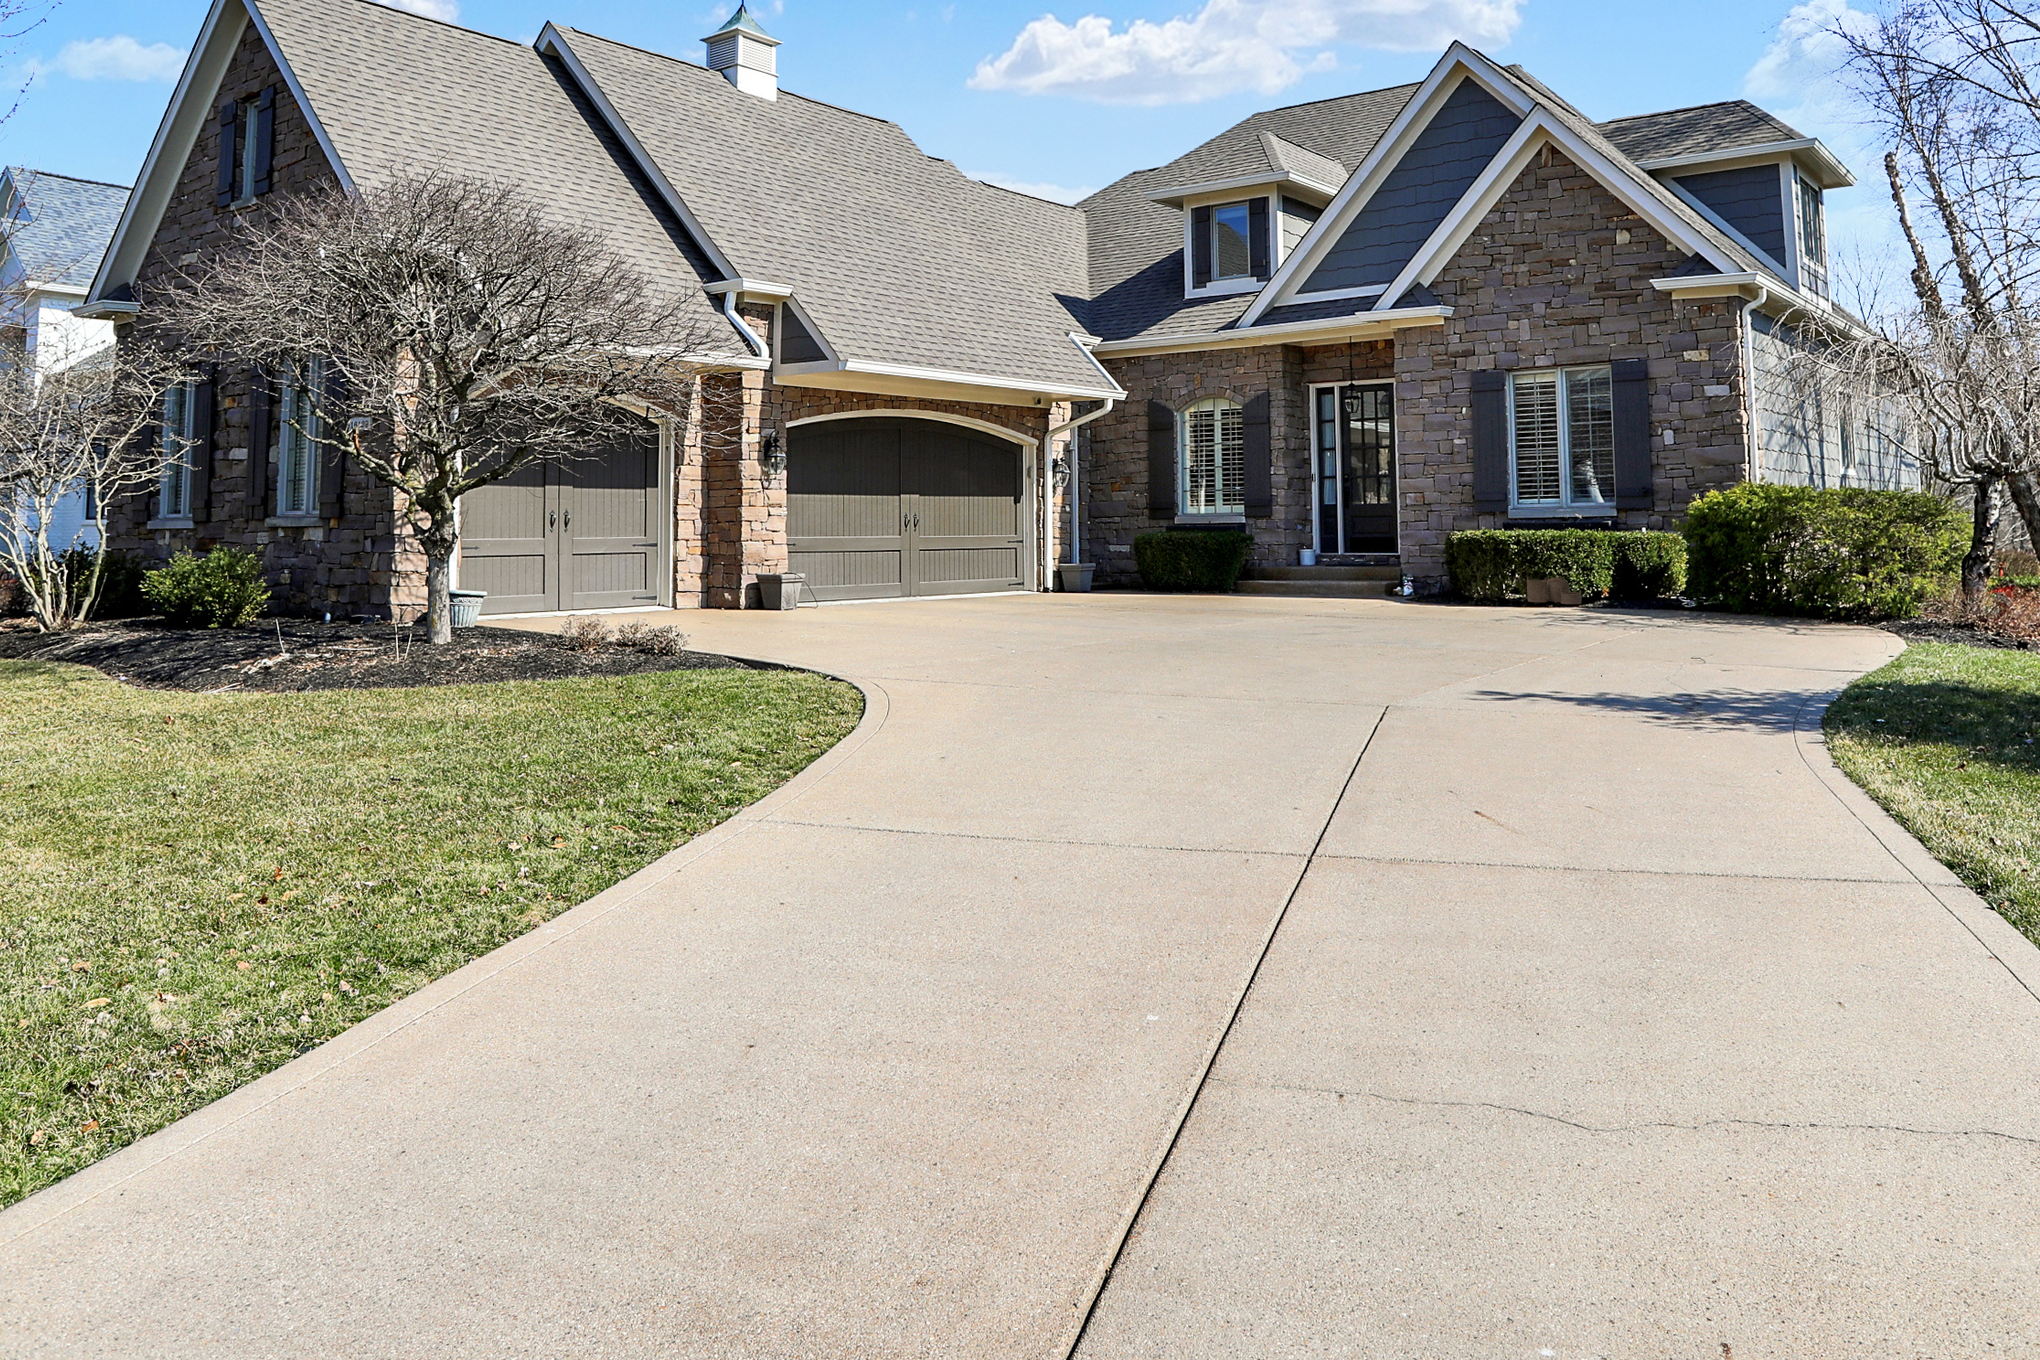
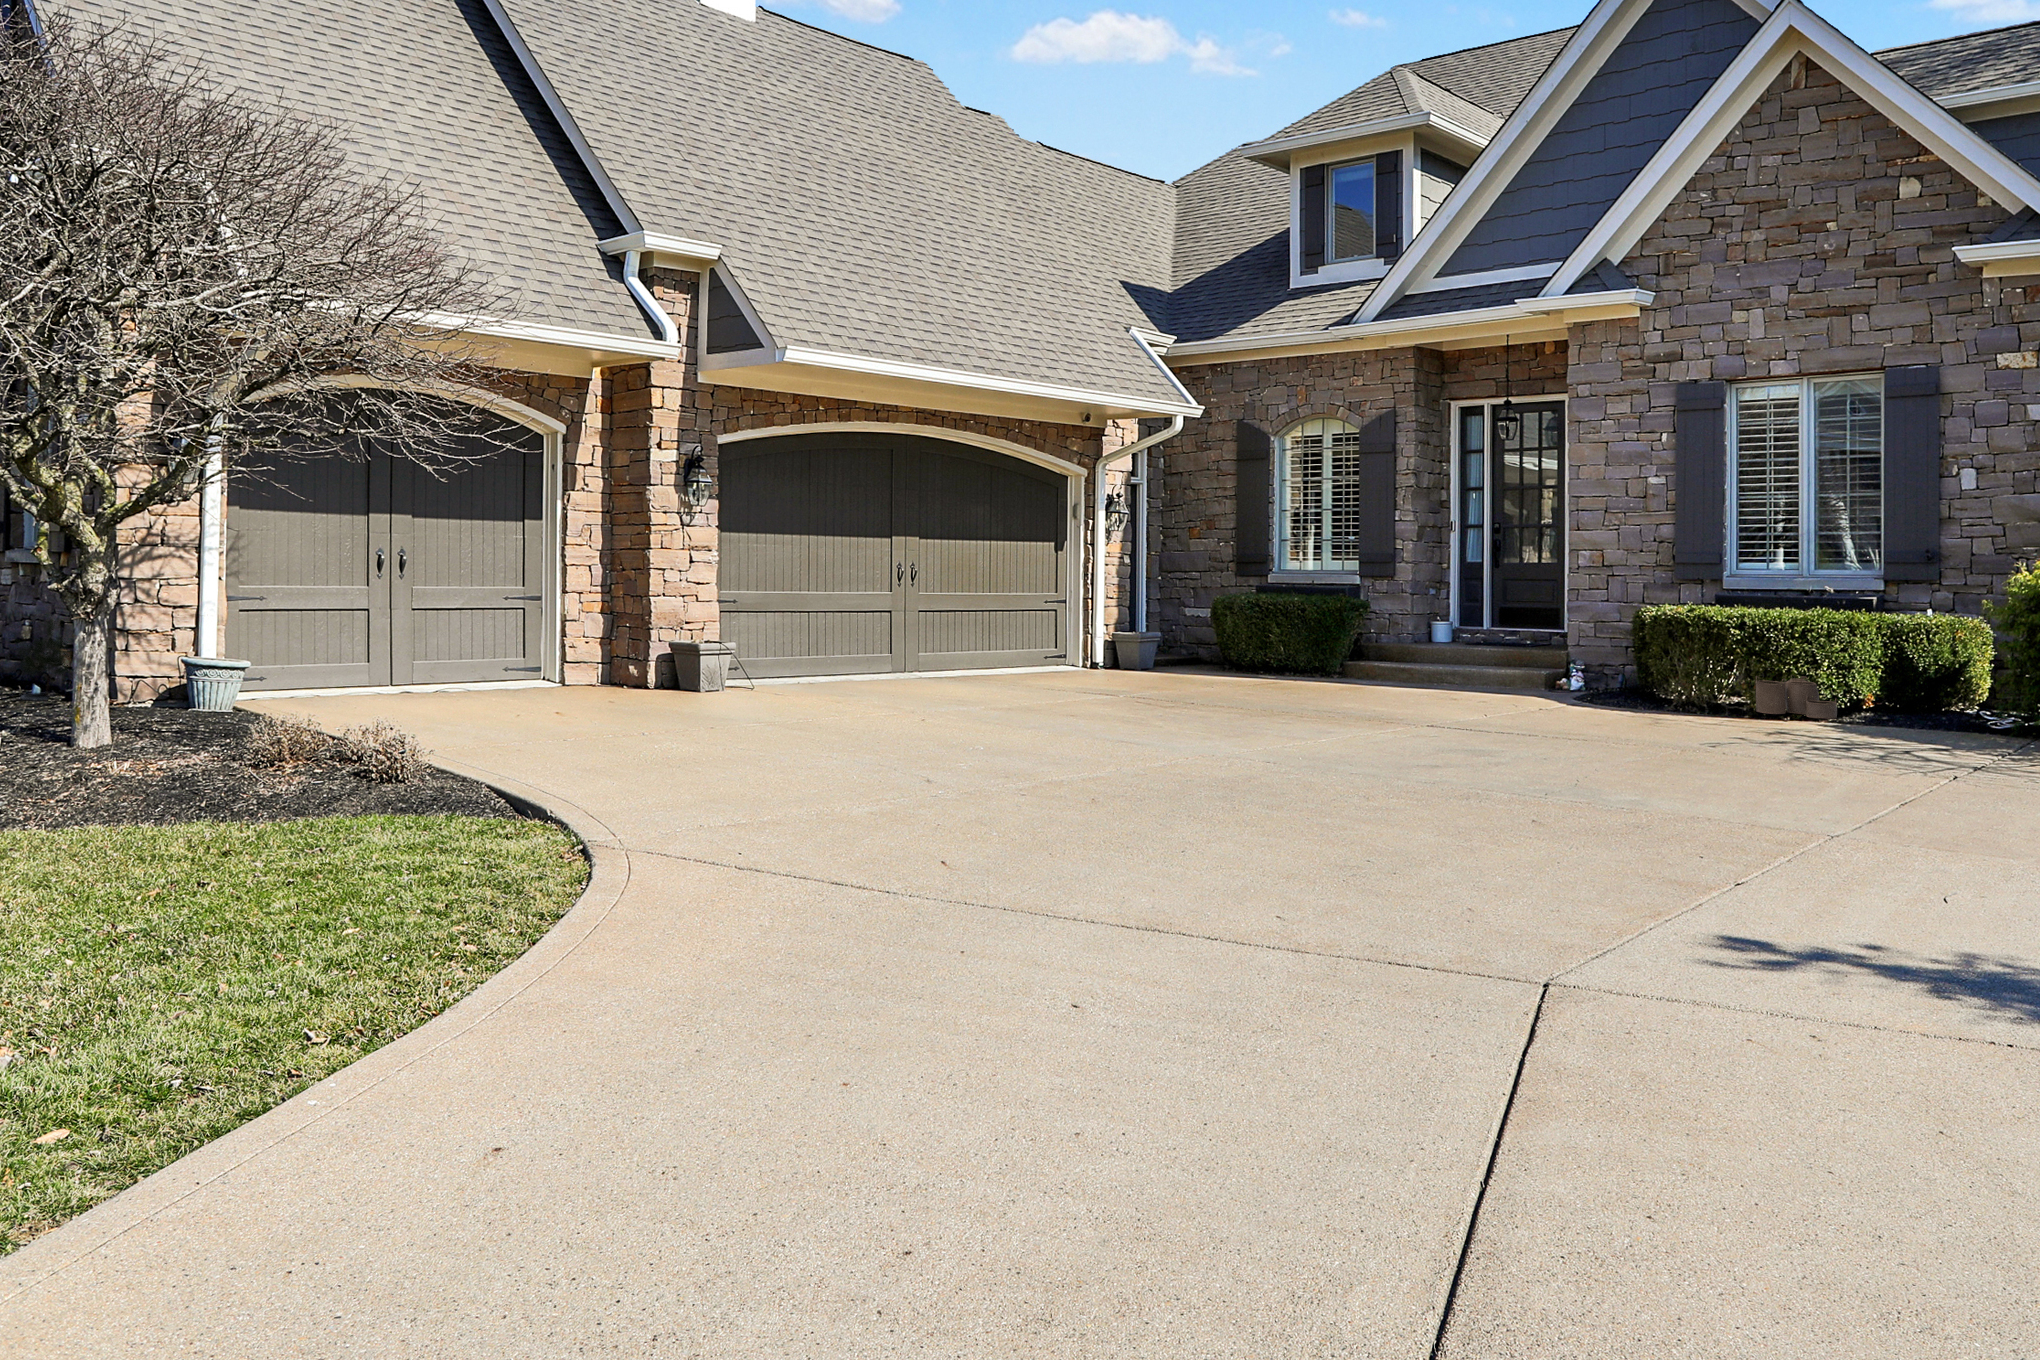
potted tree: none [287,562,336,628] -> present [17,618,70,701]

